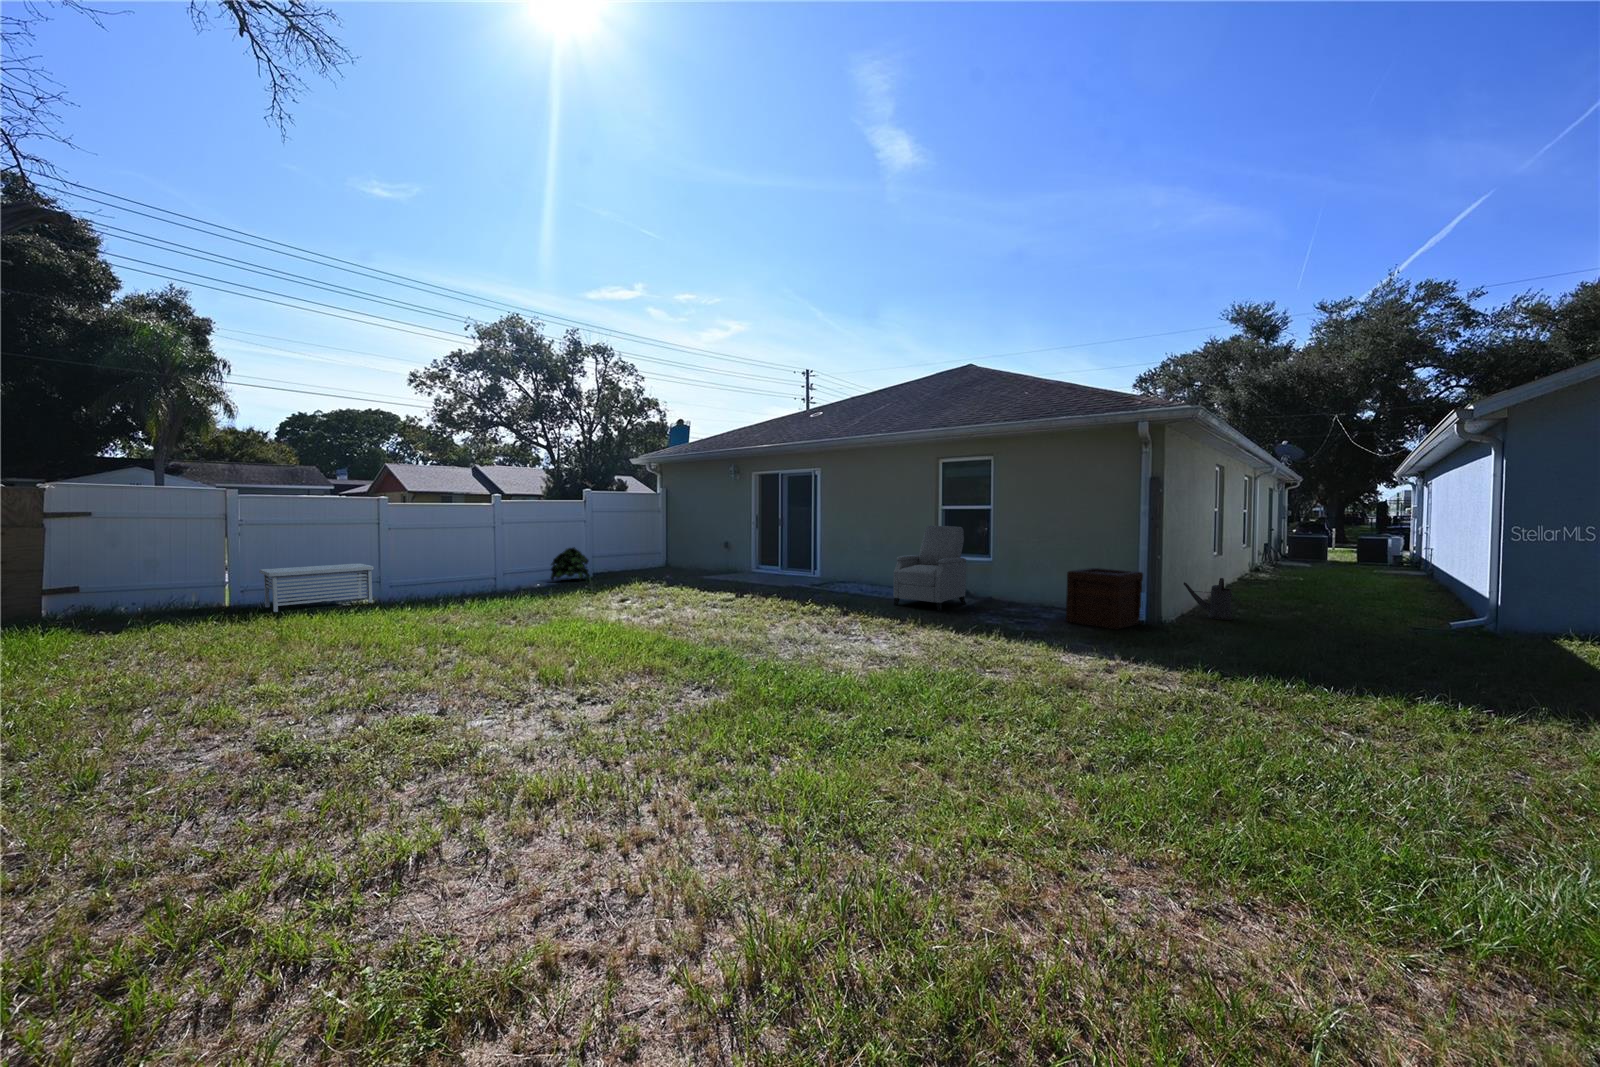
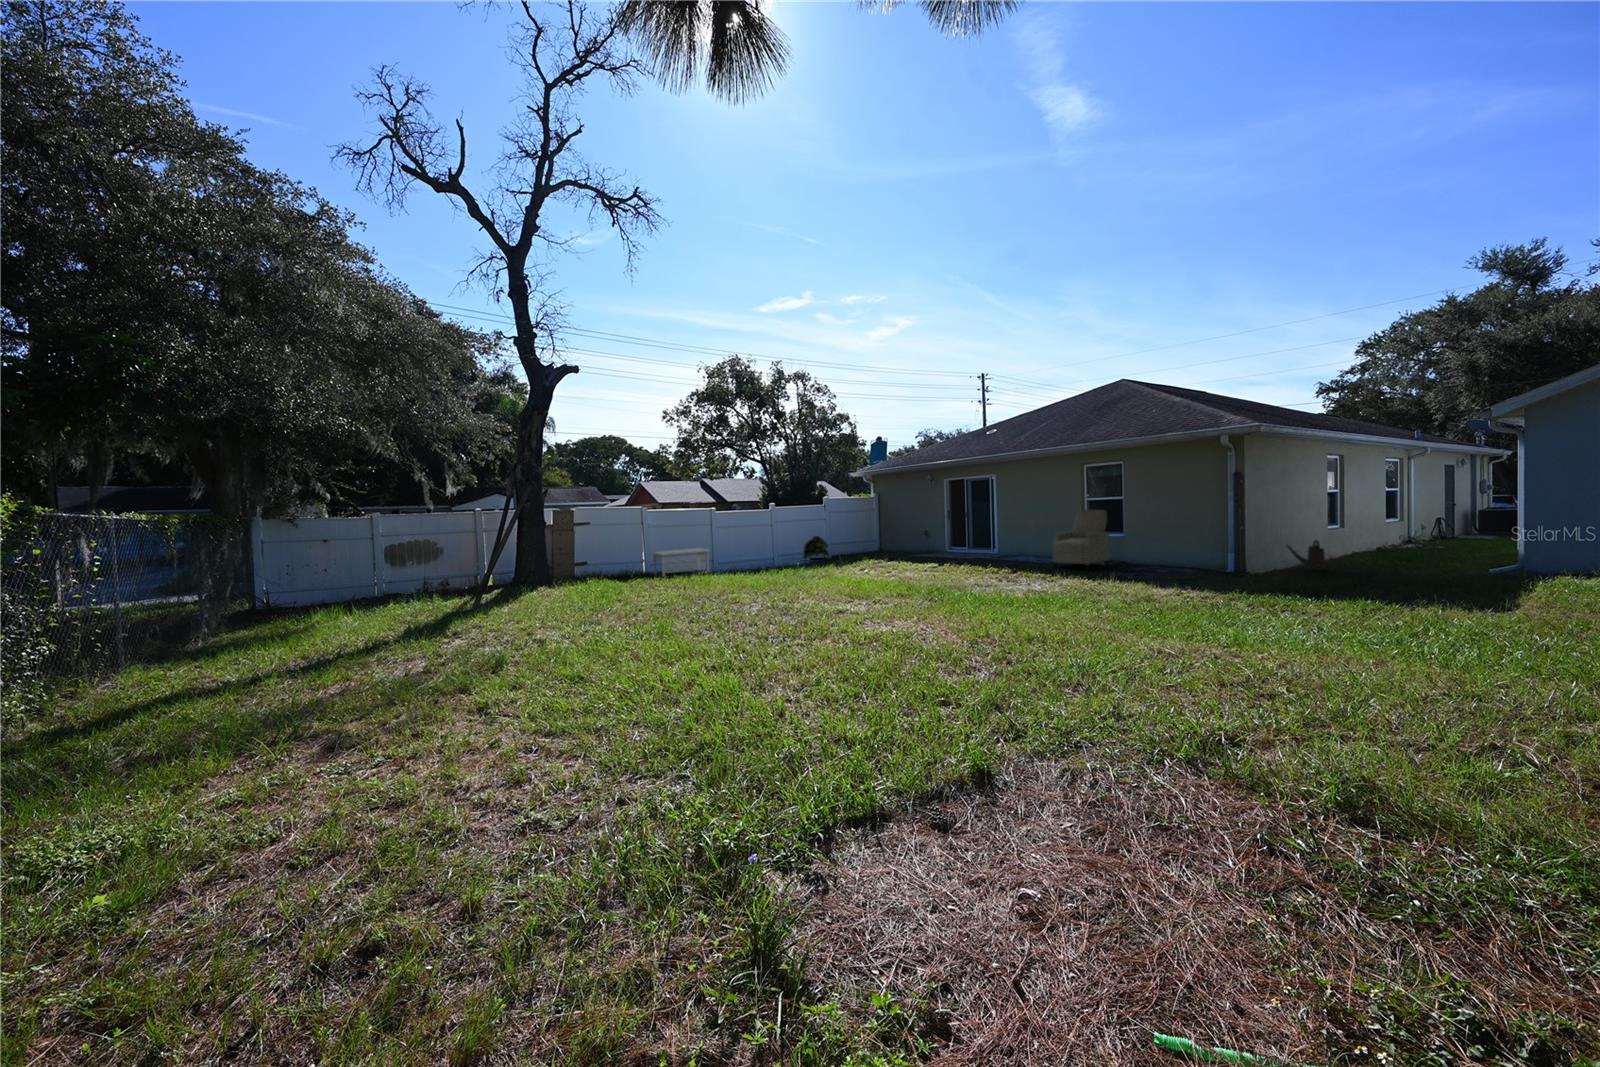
wooden crate: present [1066,568,1143,630] -> none [1182,535,1243,578]

